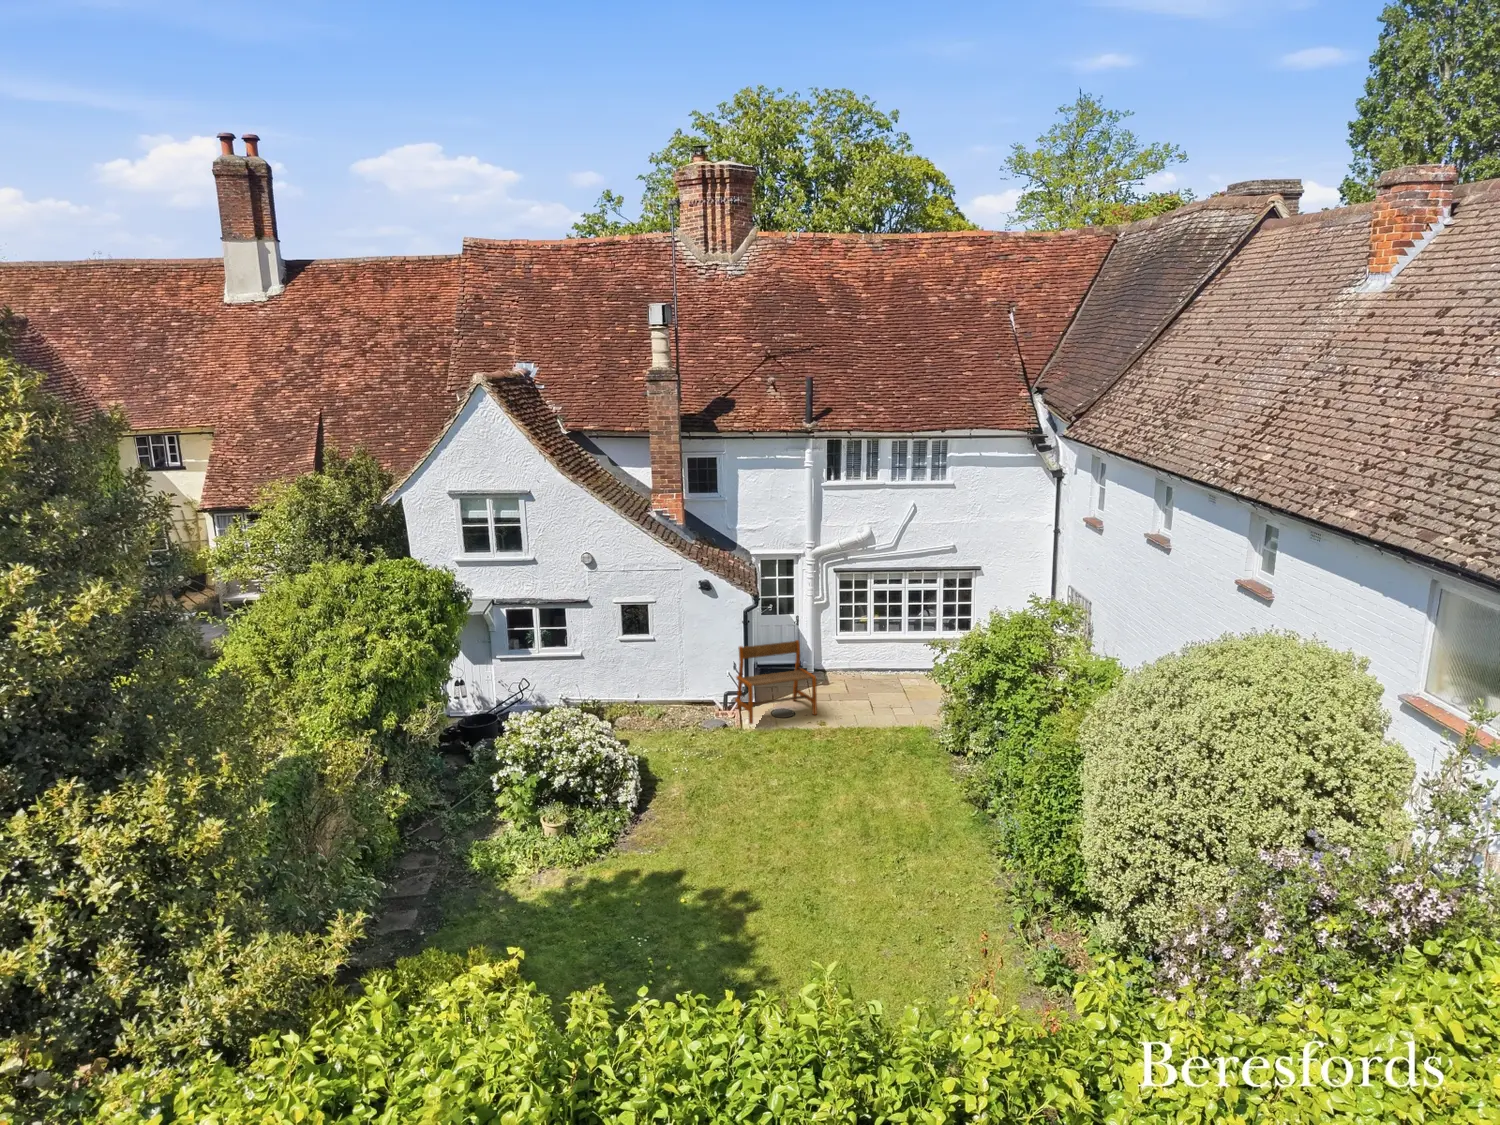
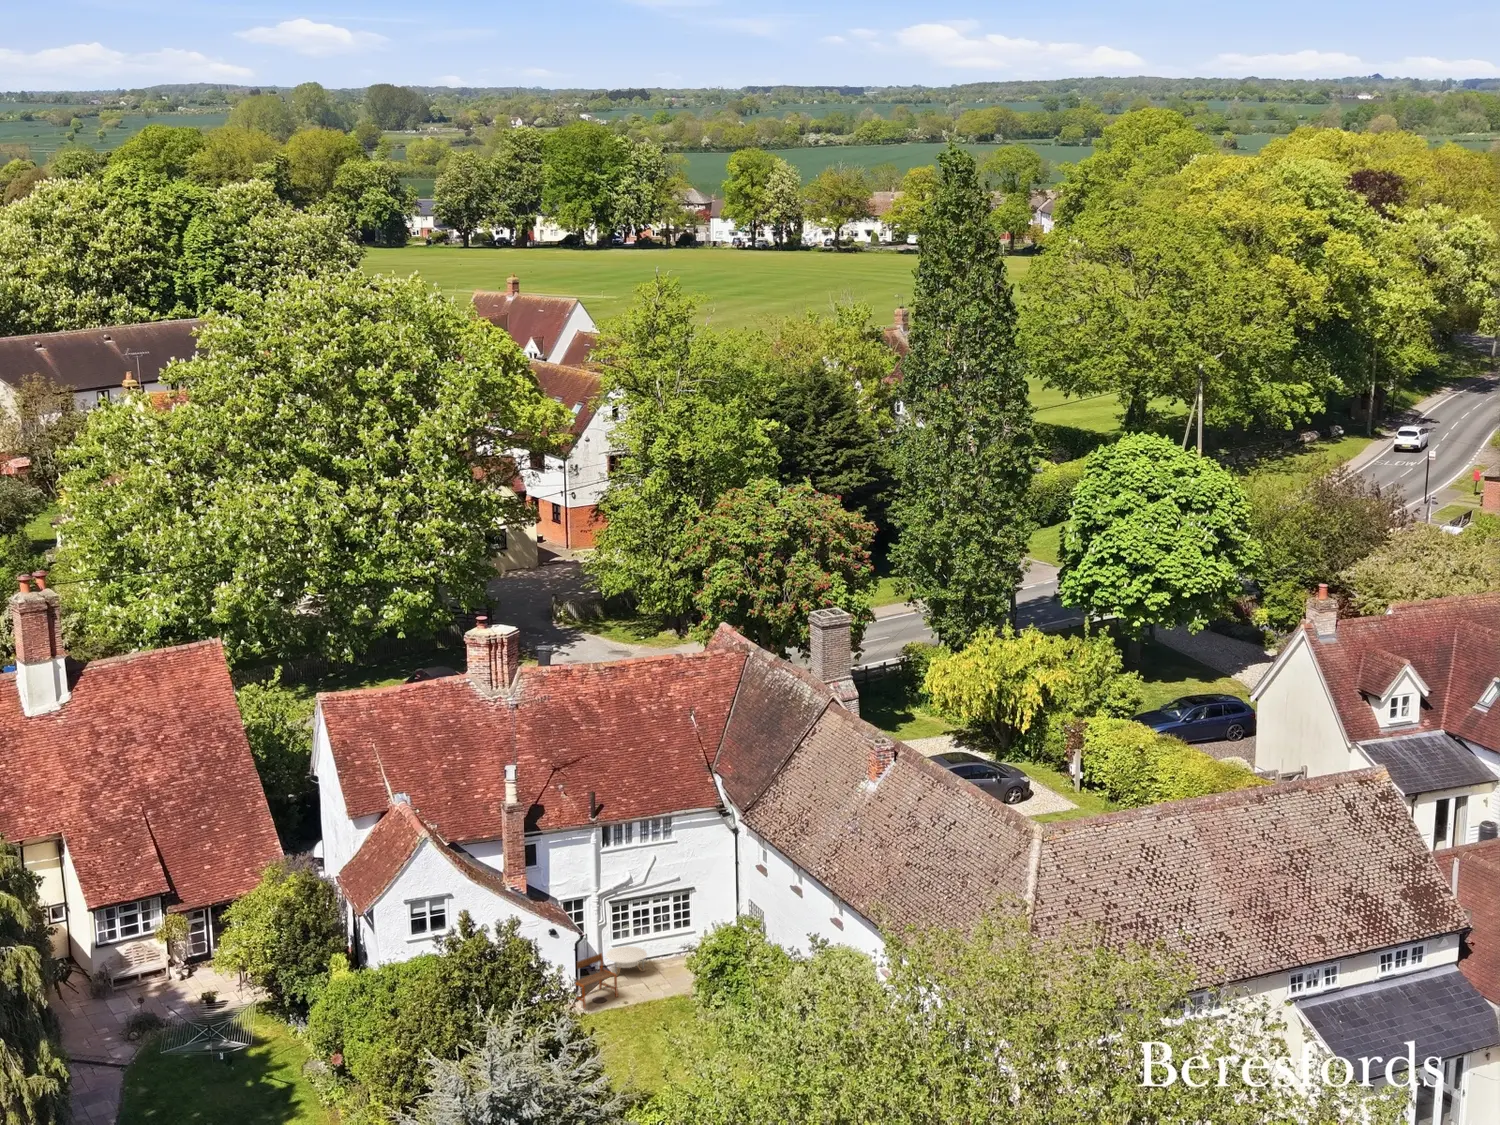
round table: none [819,645,886,687] -> present [606,947,647,976]

